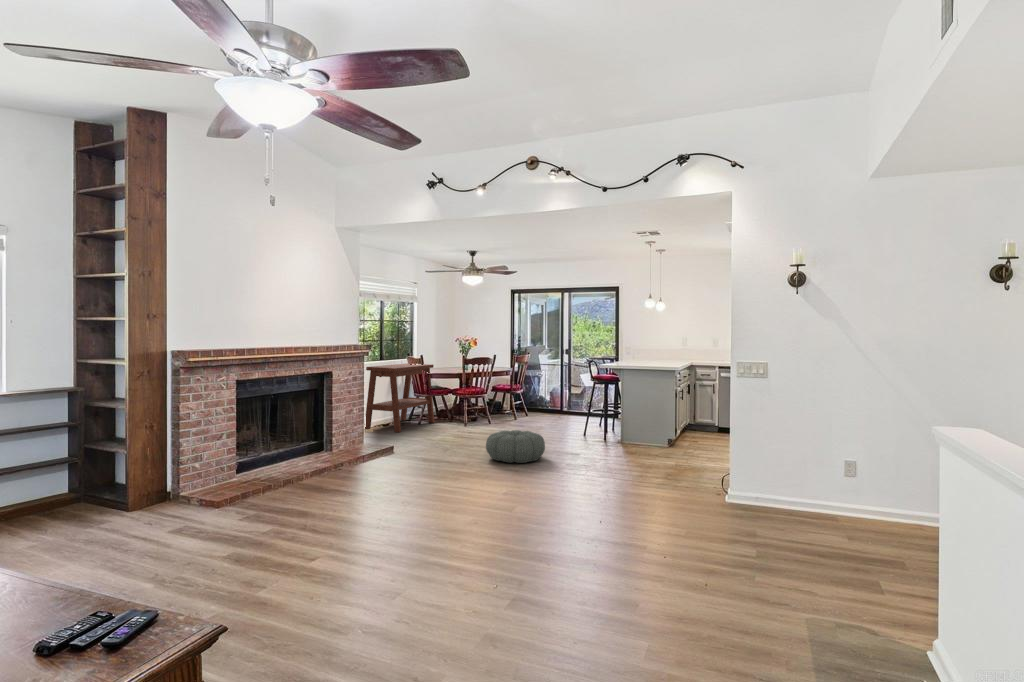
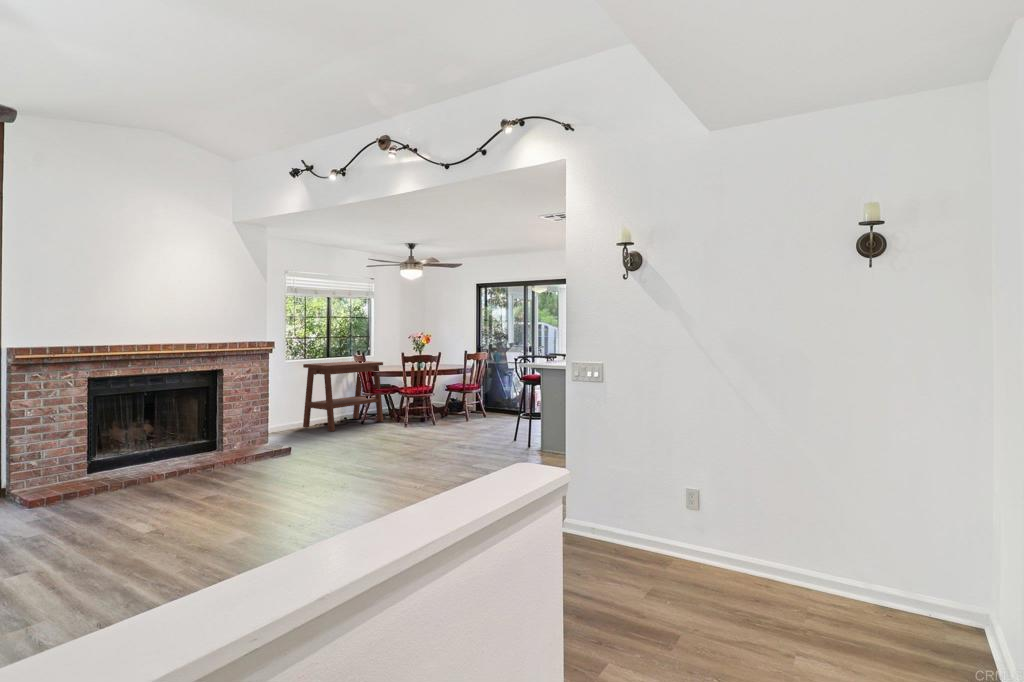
pouf: present [486,430,545,463] -> none [373,433,438,470]

